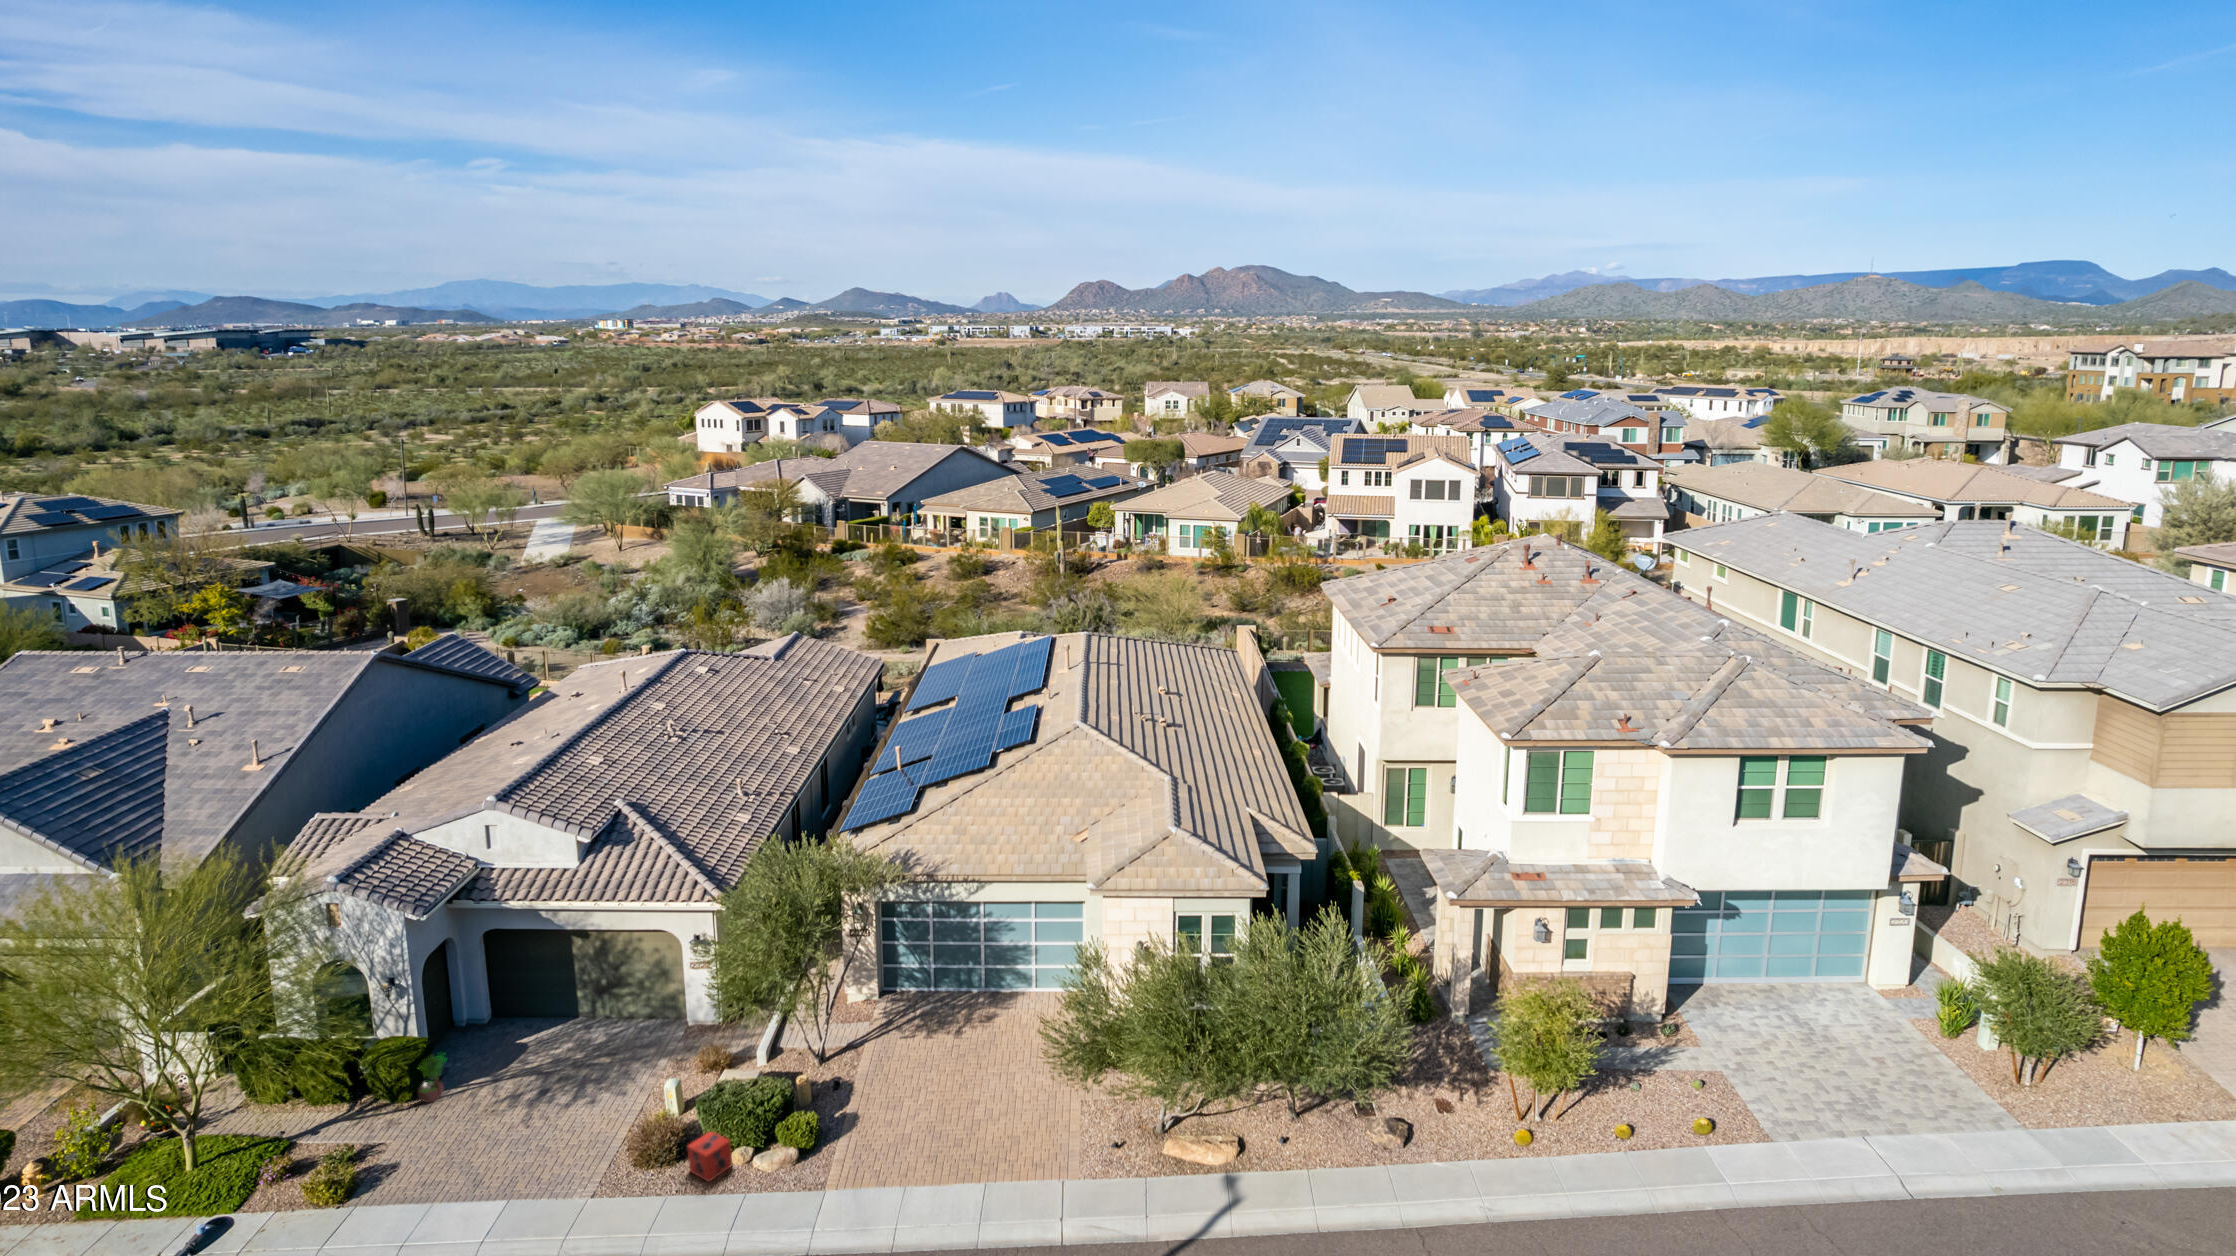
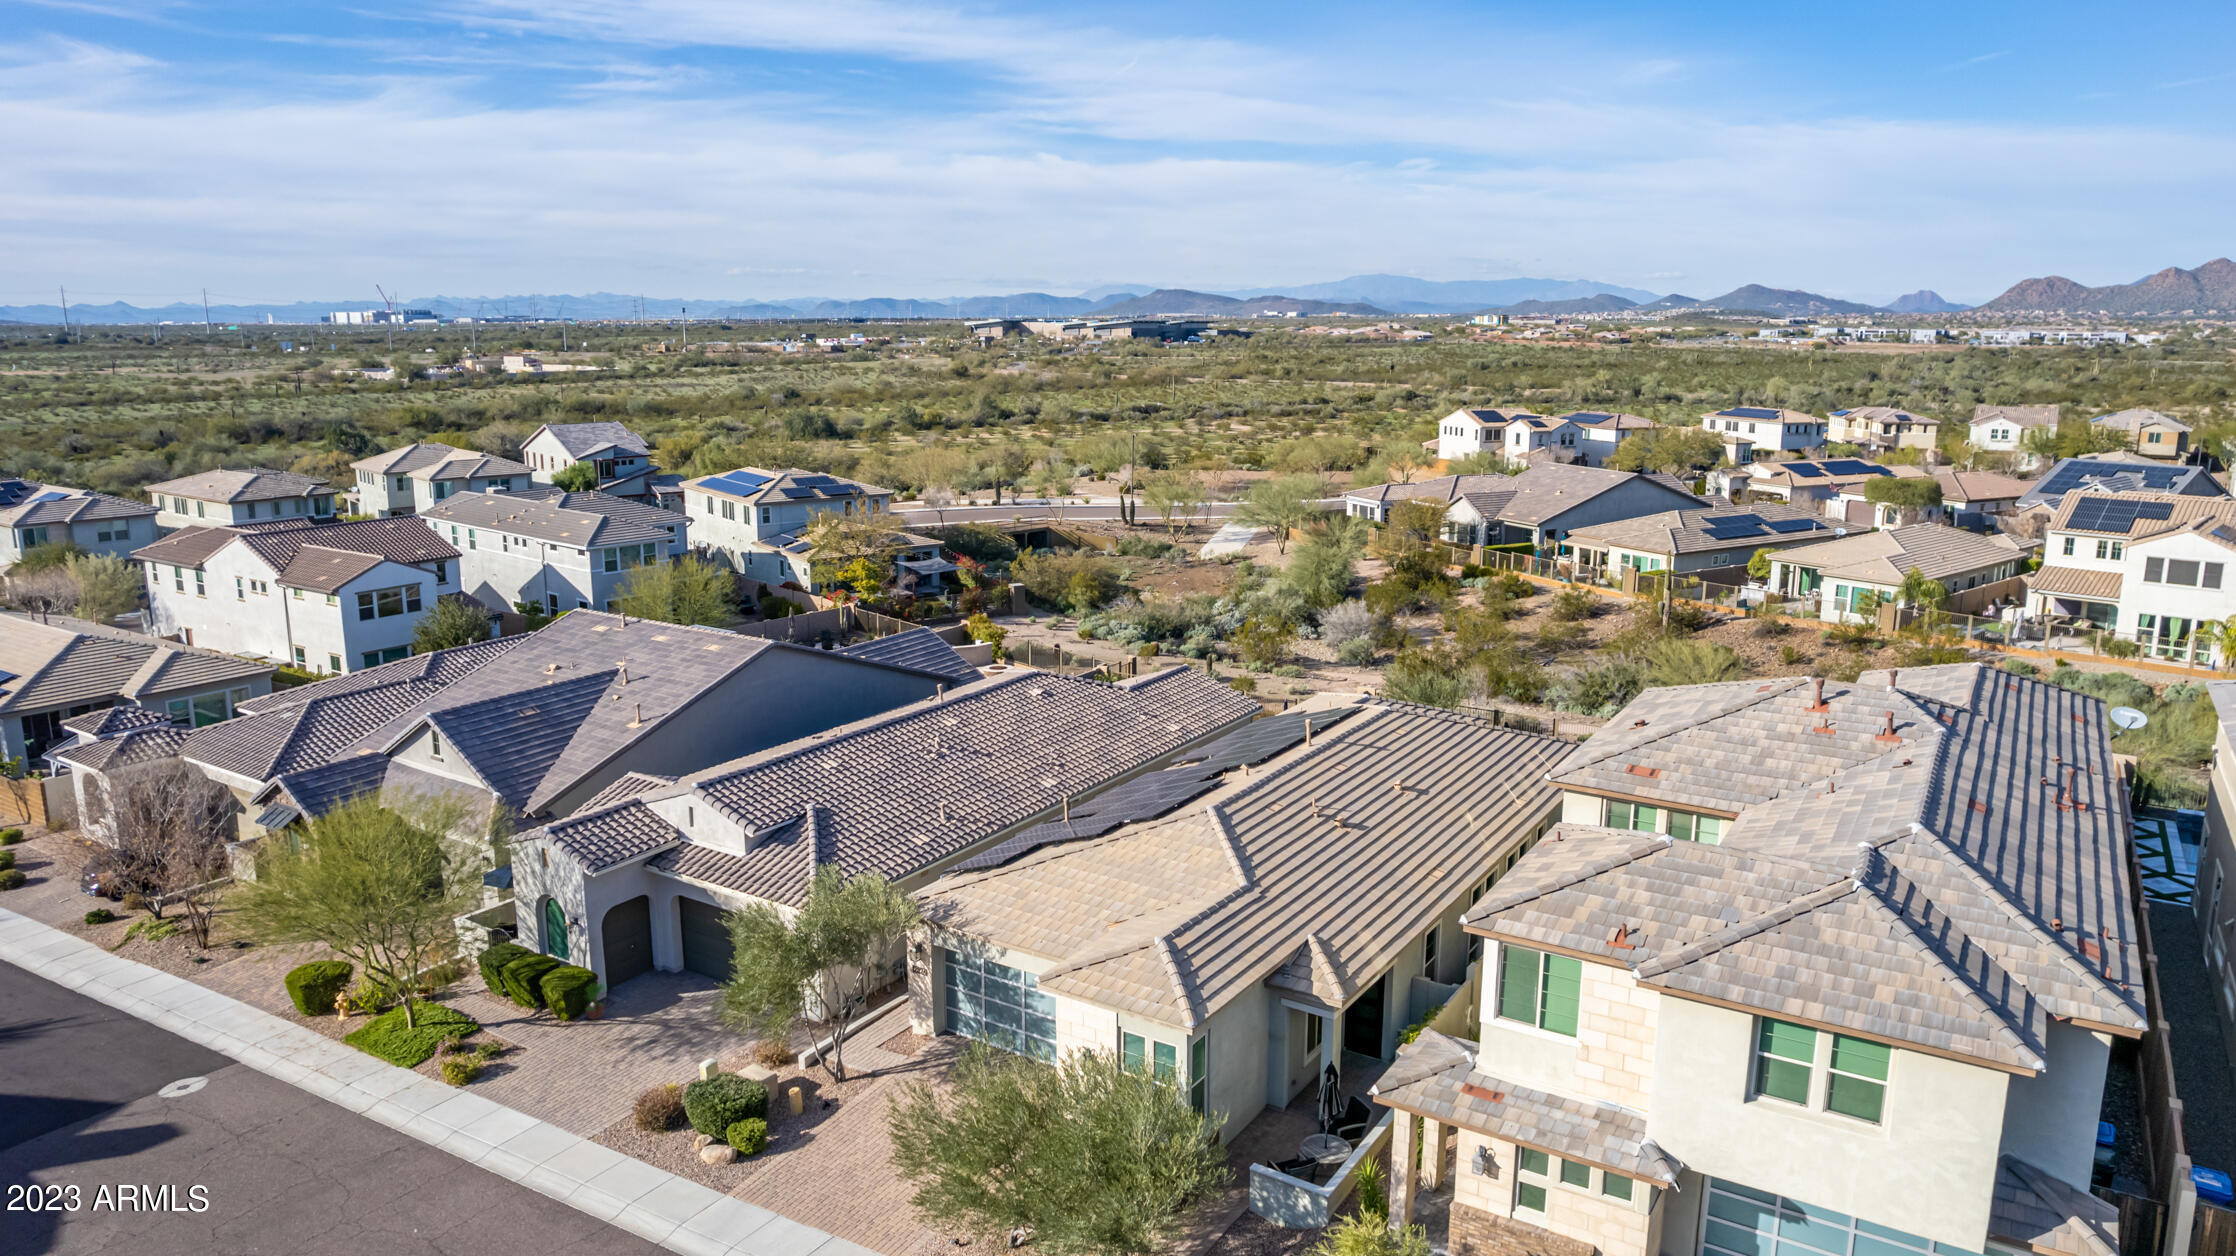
storage box: present [687,1132,732,1181] -> none [660,1105,691,1147]

